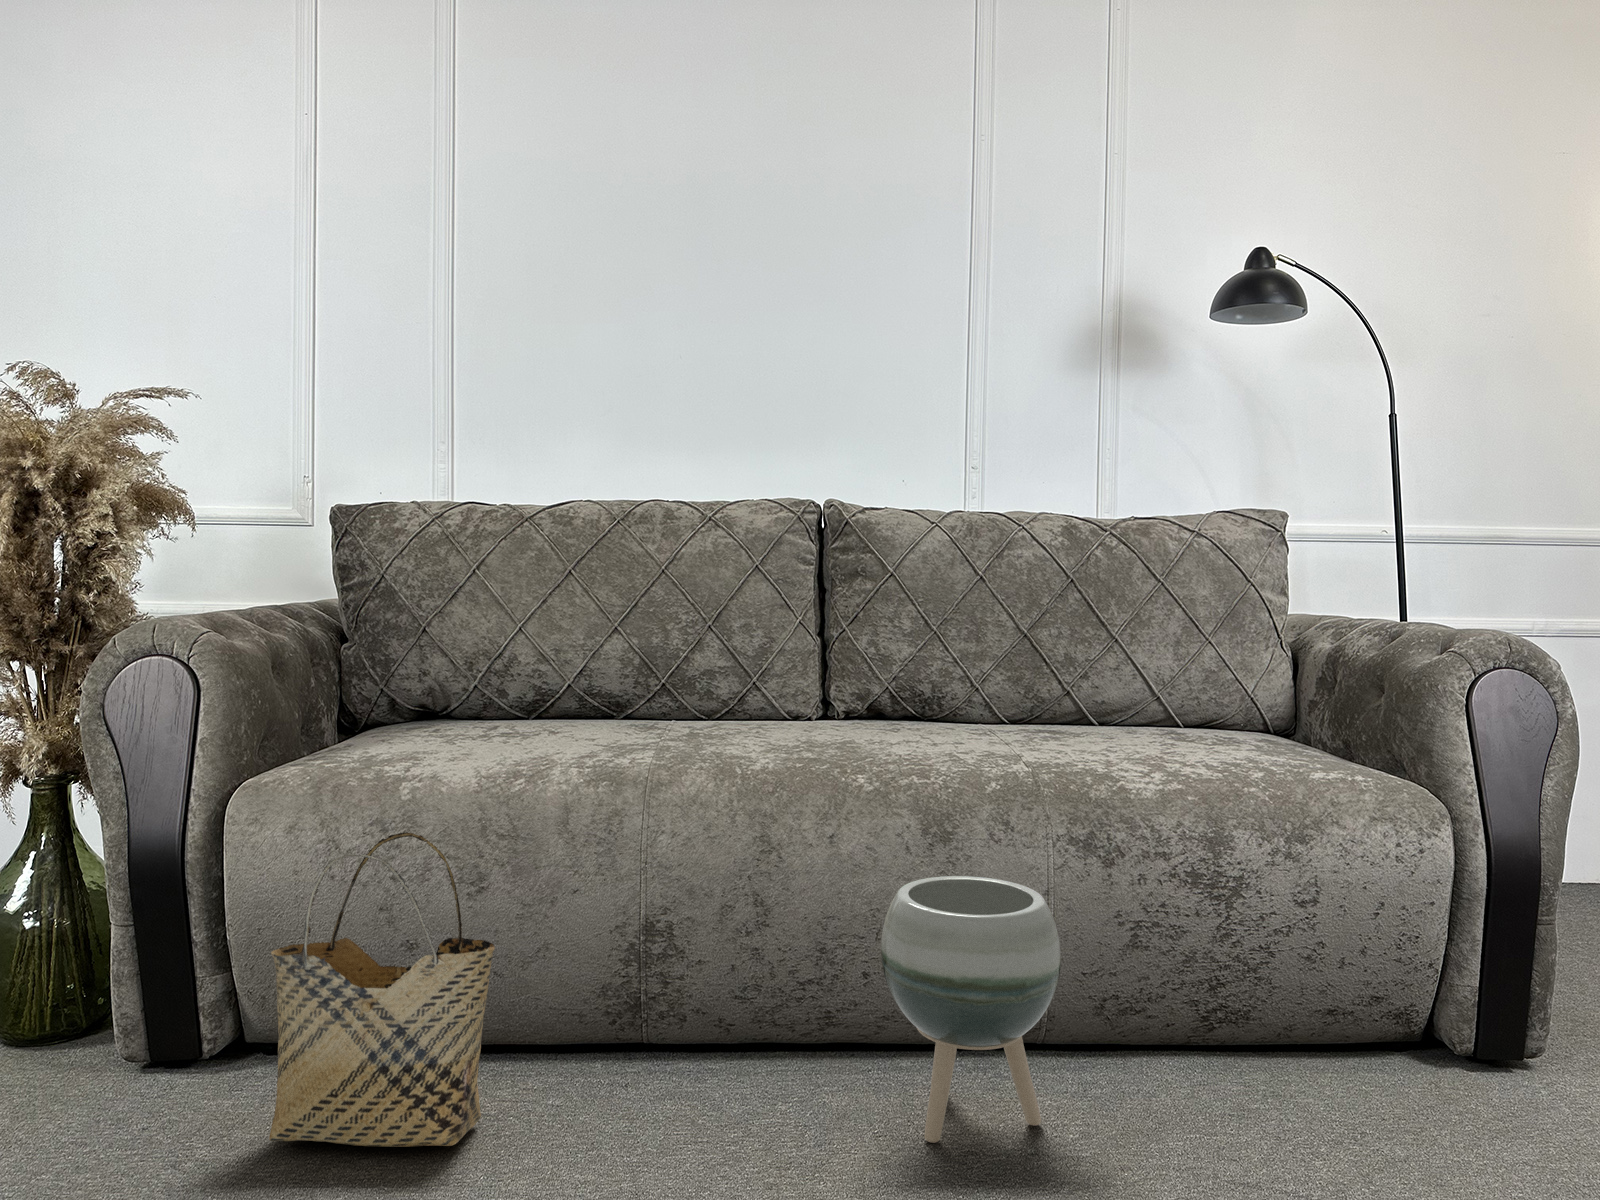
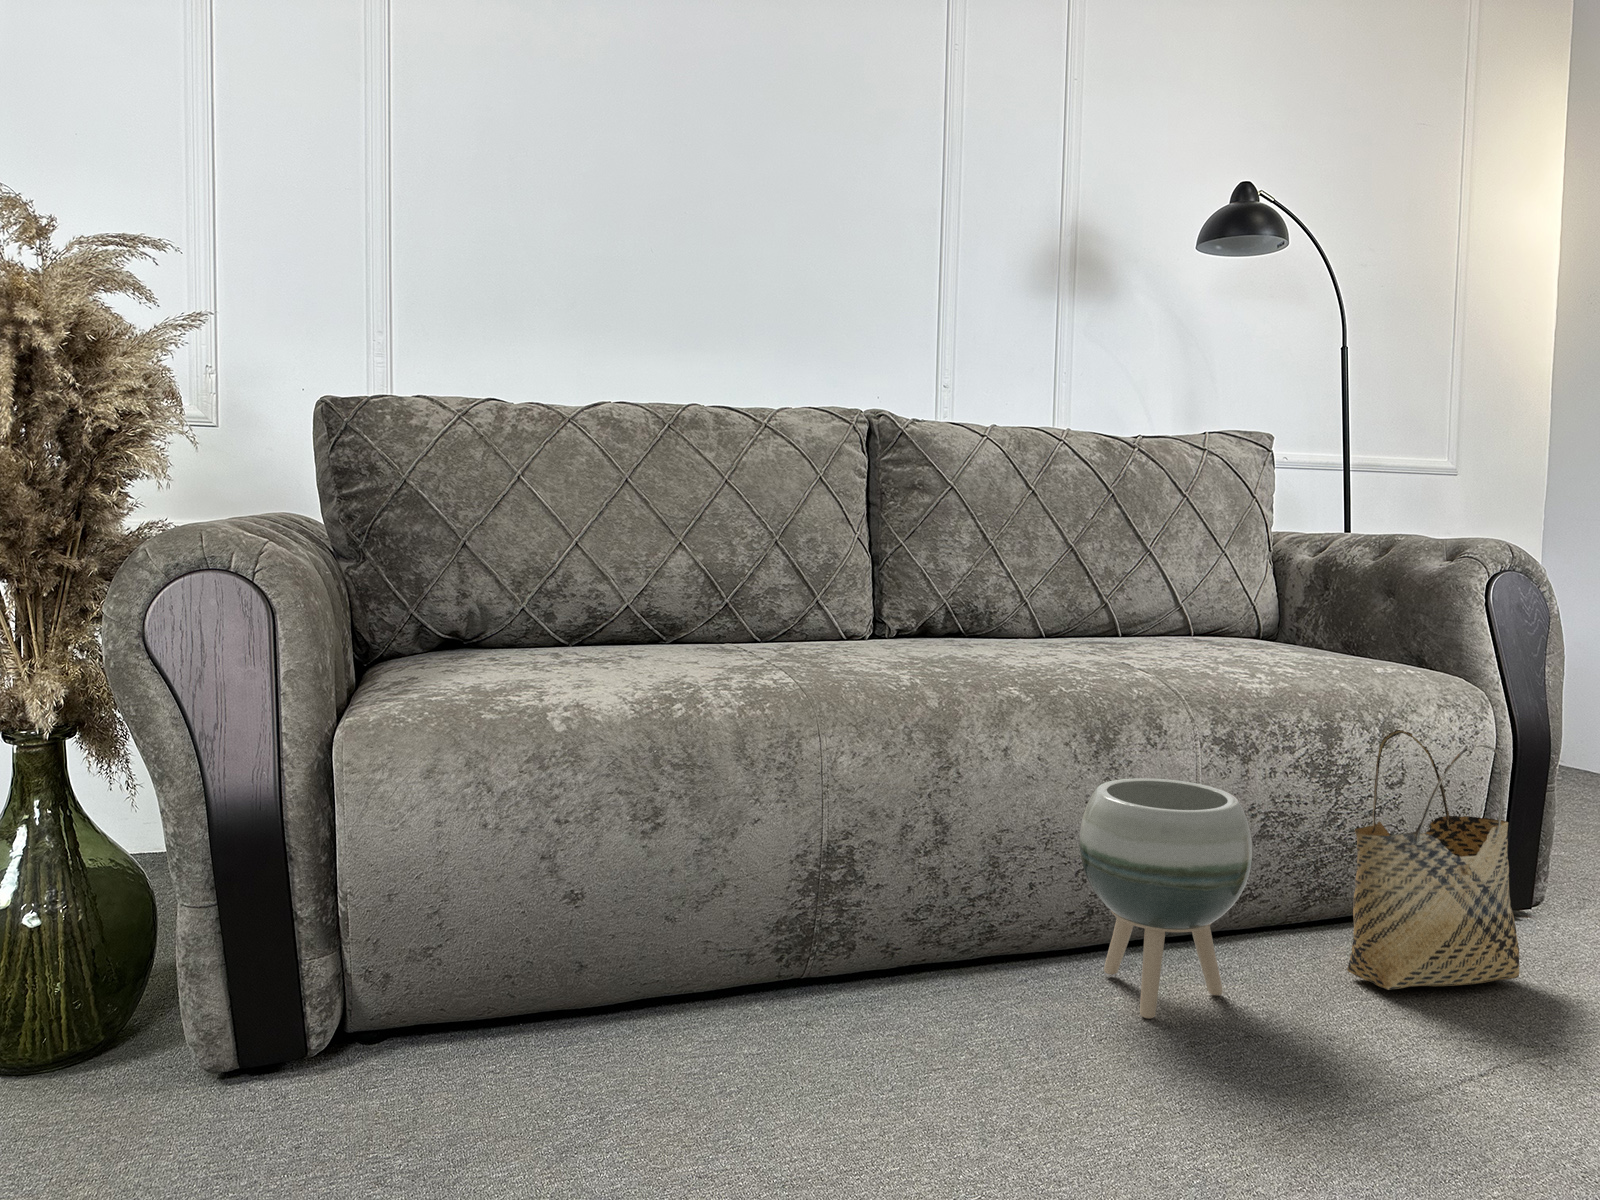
woven basket: present [269,832,495,1147] -> present [1347,730,1519,990]

